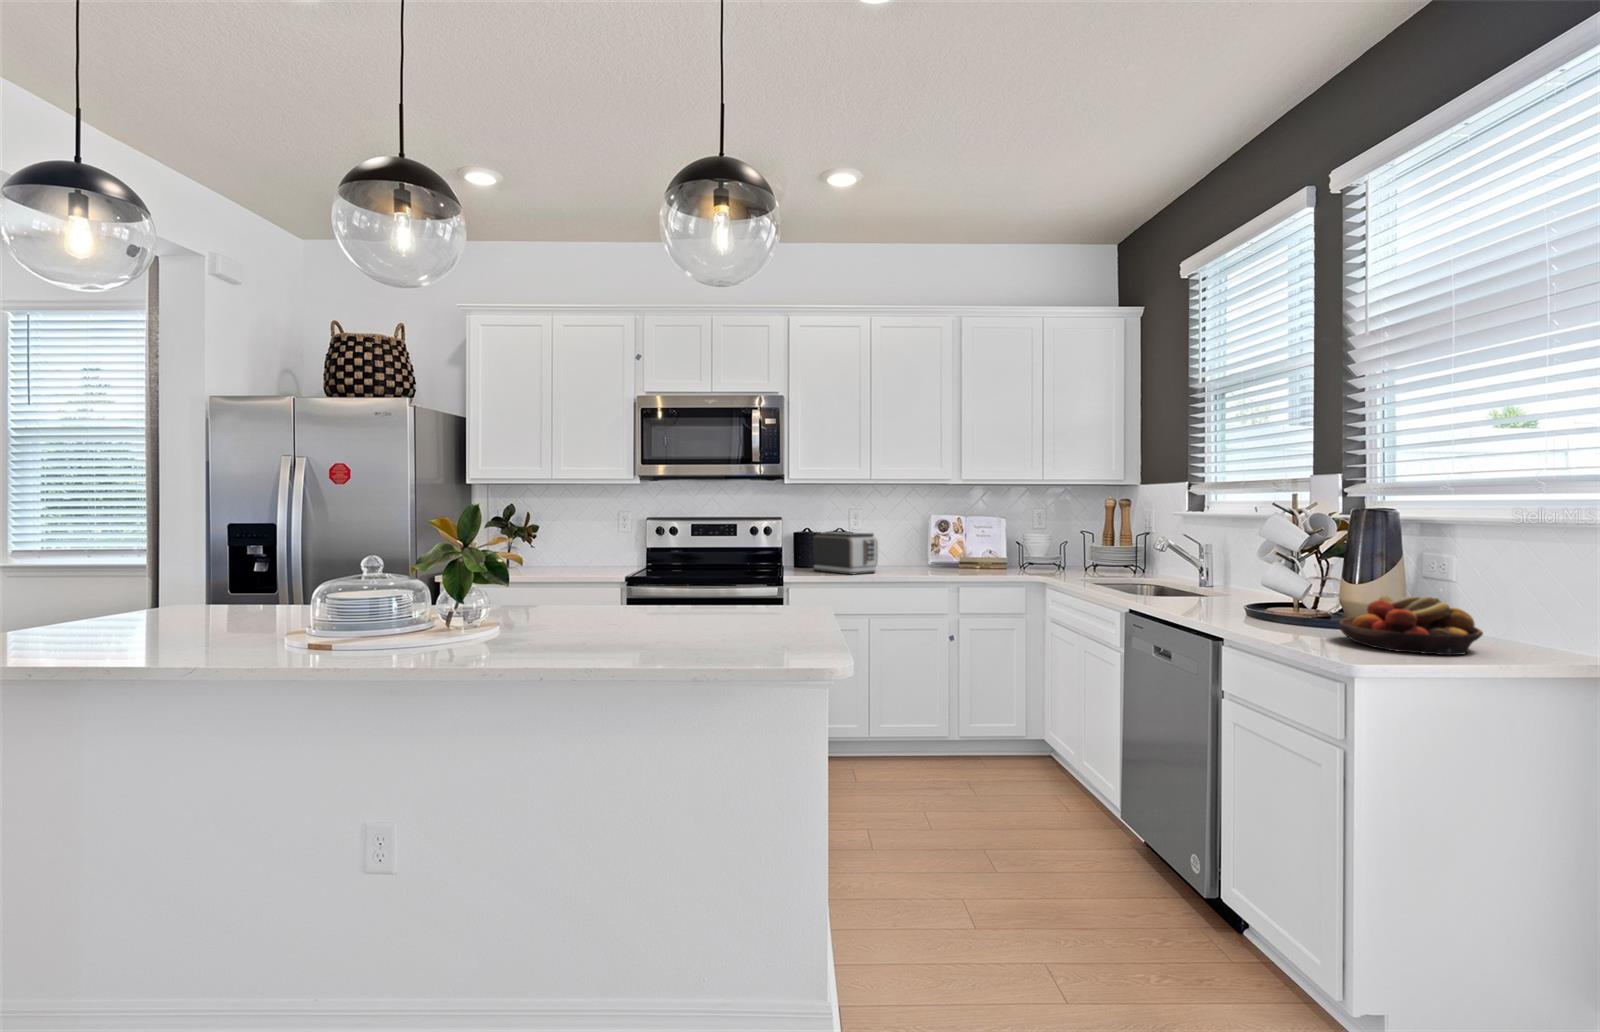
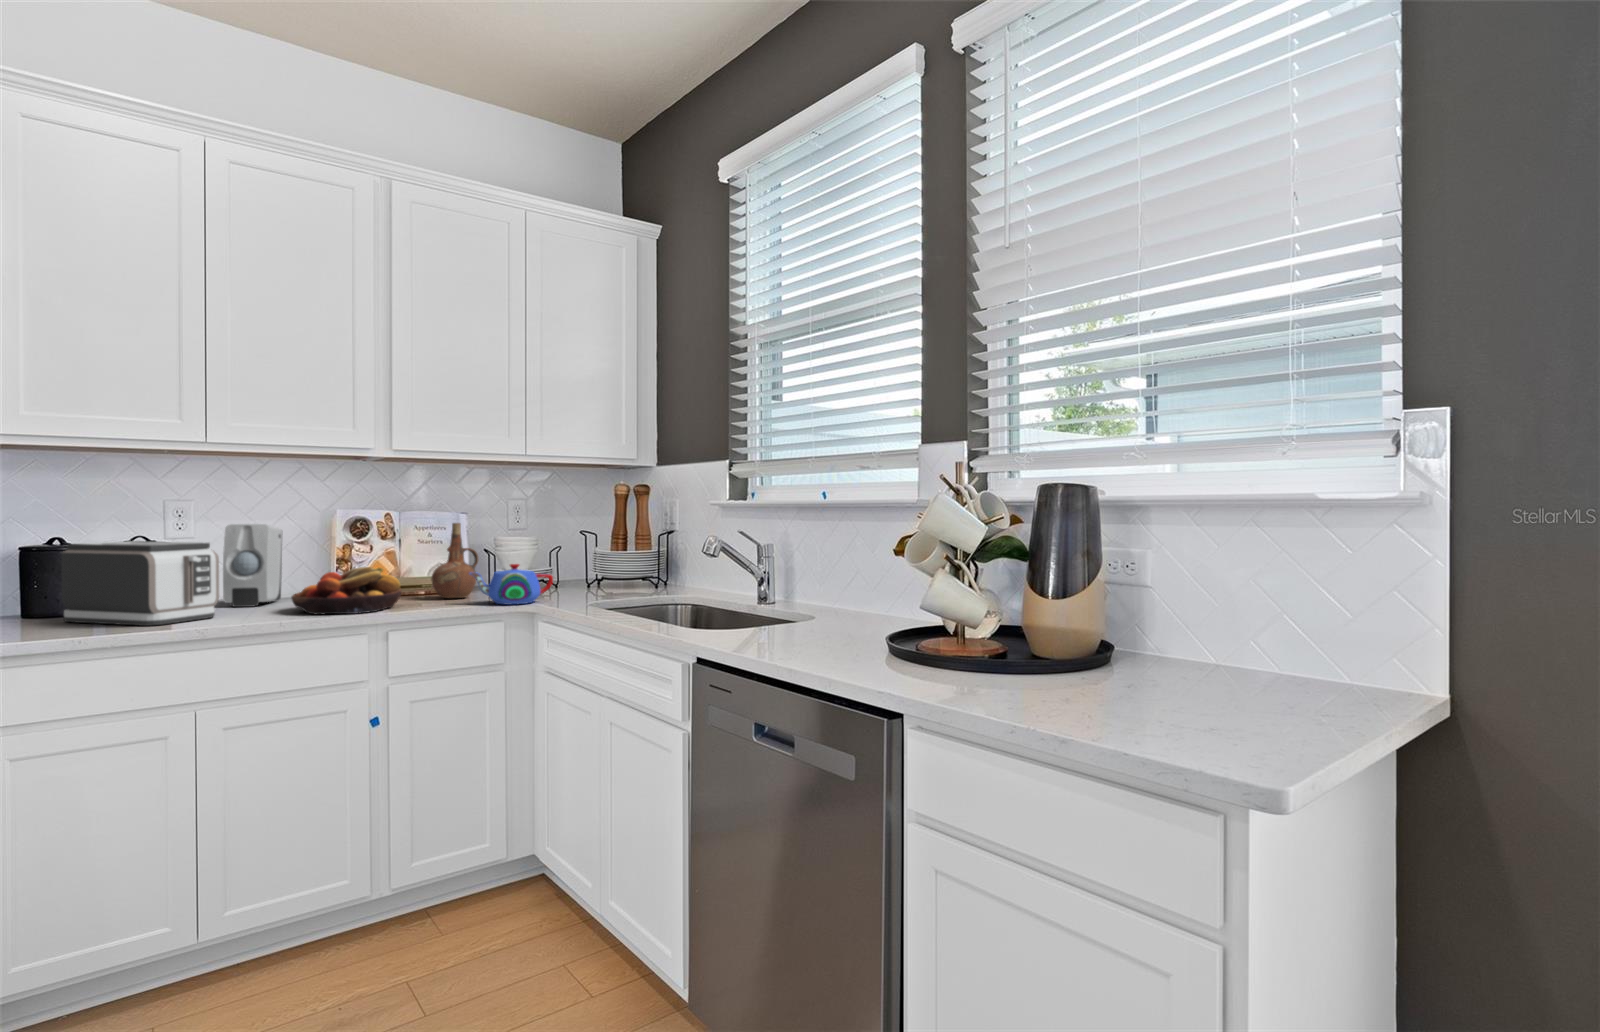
soap dispenser: none [877,524,904,569] -> present [223,524,282,607]
ceramic pitcher: none [983,525,1011,571] -> present [431,523,478,598]
teapot: none [1004,551,1056,577] -> present [469,564,553,605]
fruit bowl: present [1339,596,1483,655] -> present [291,567,401,614]

